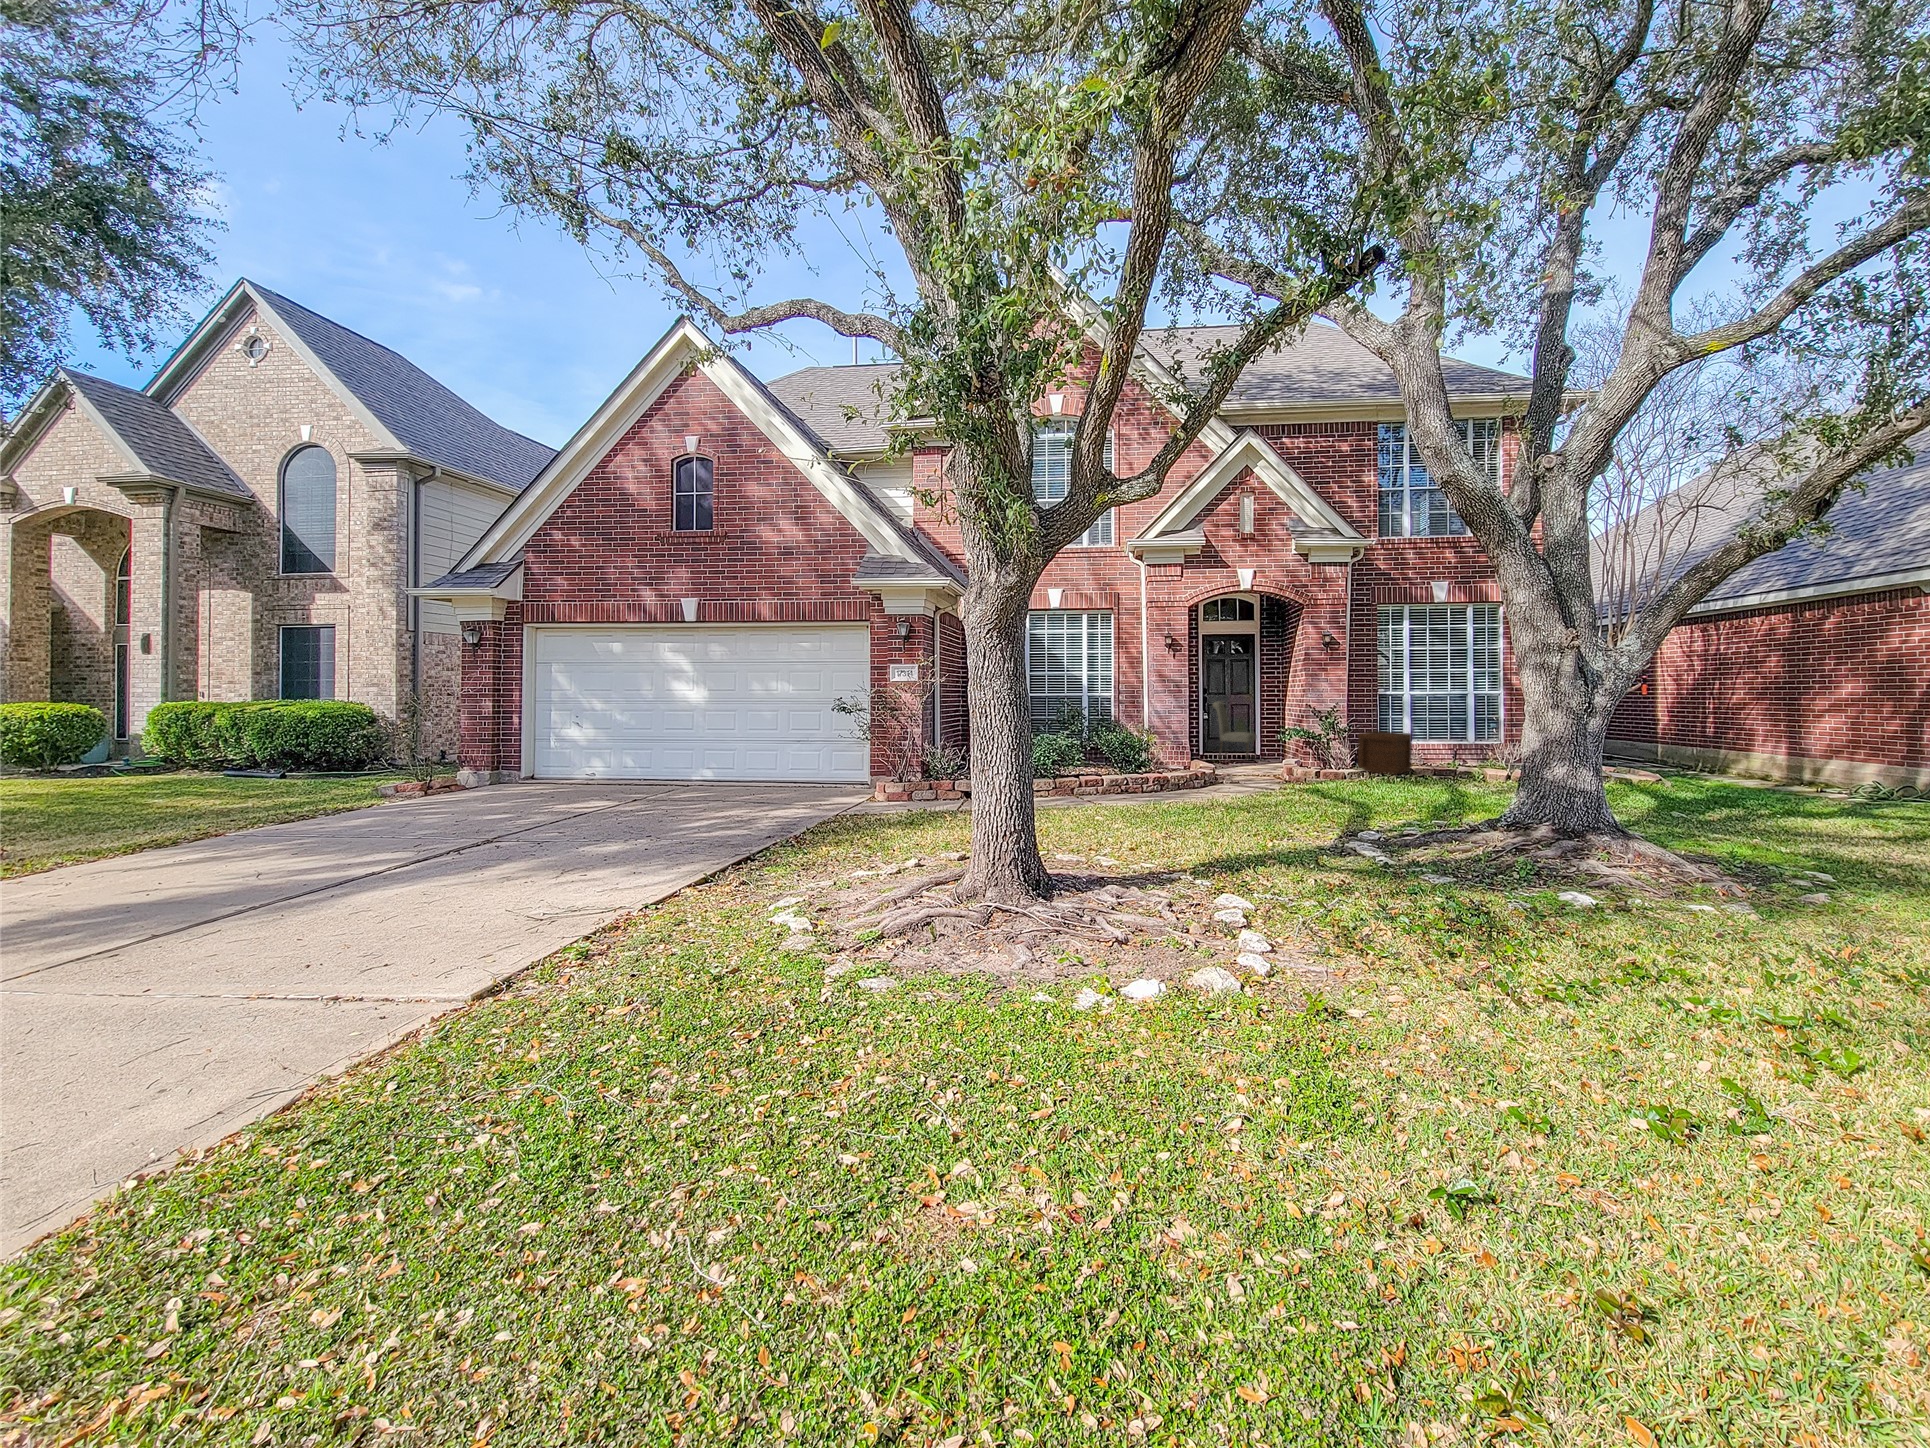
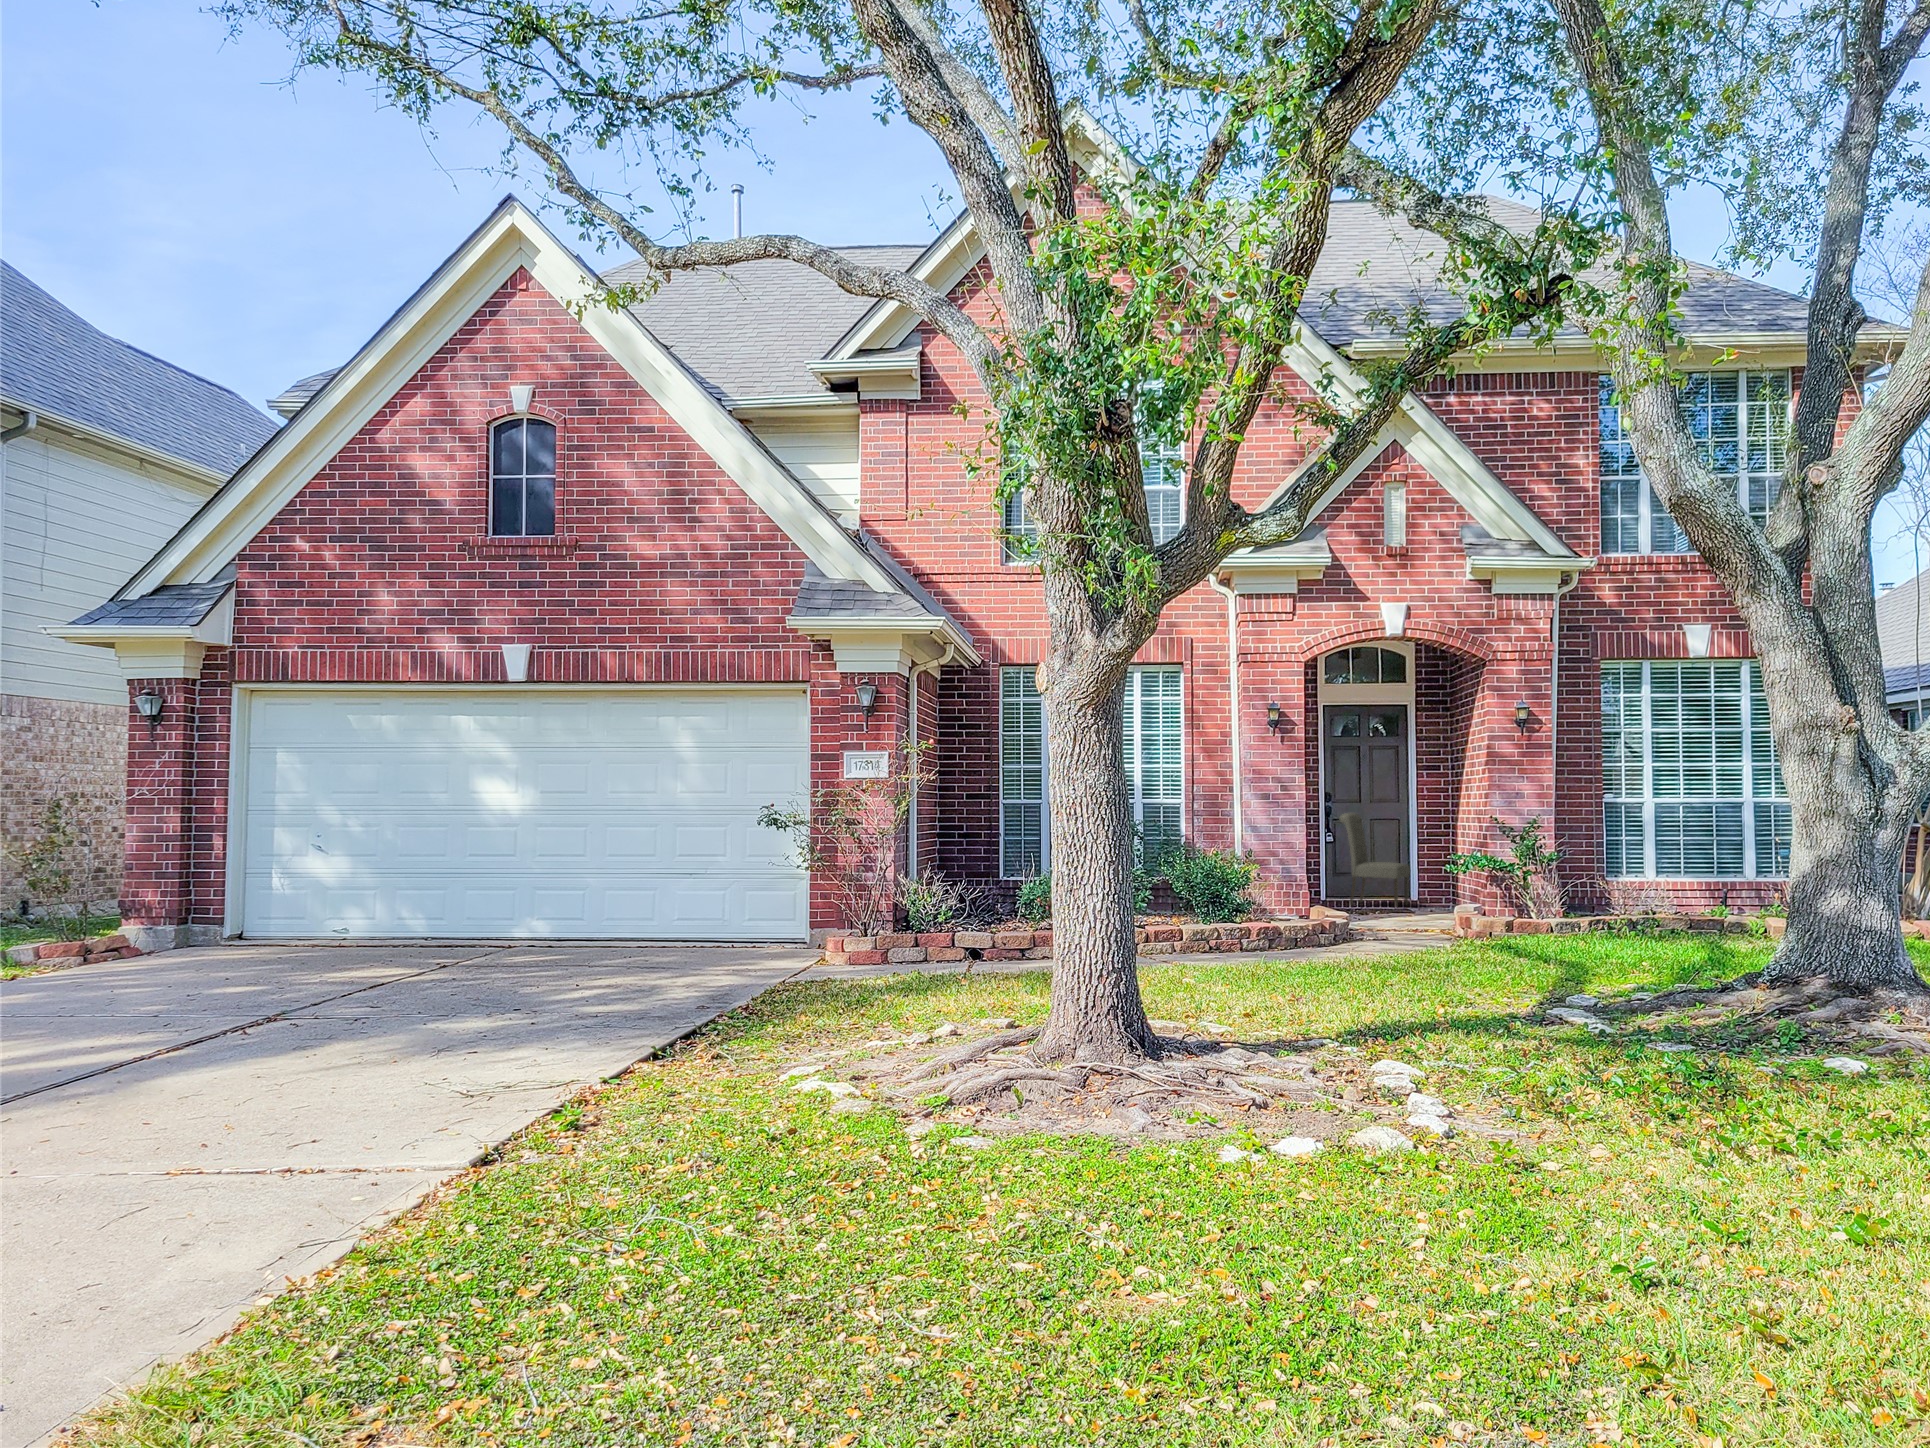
wooden crate: present [1358,731,1412,775] -> none [1571,859,1655,928]

